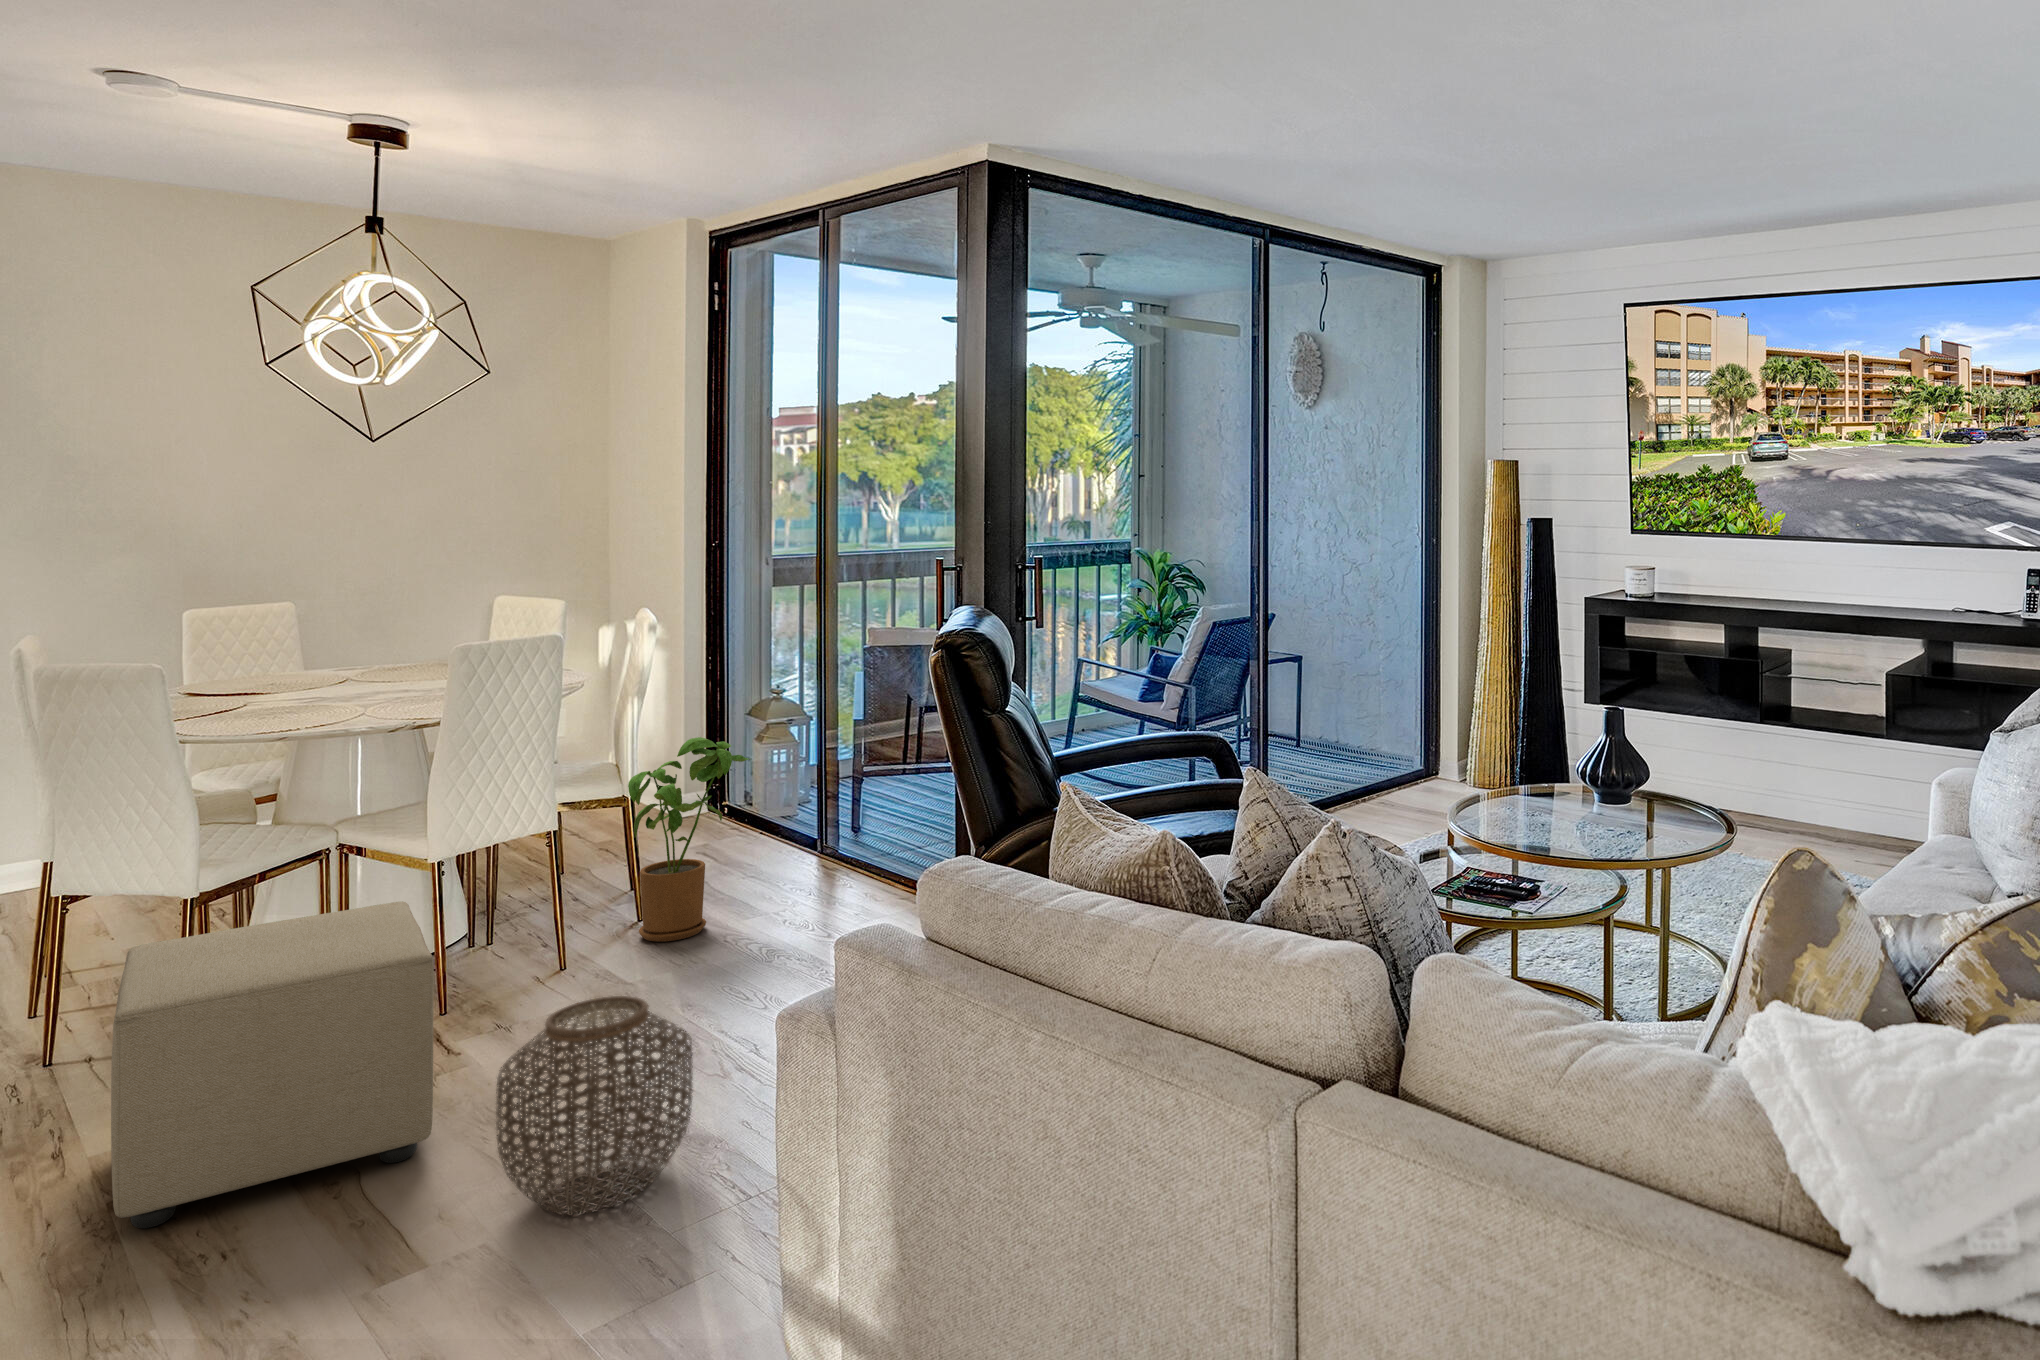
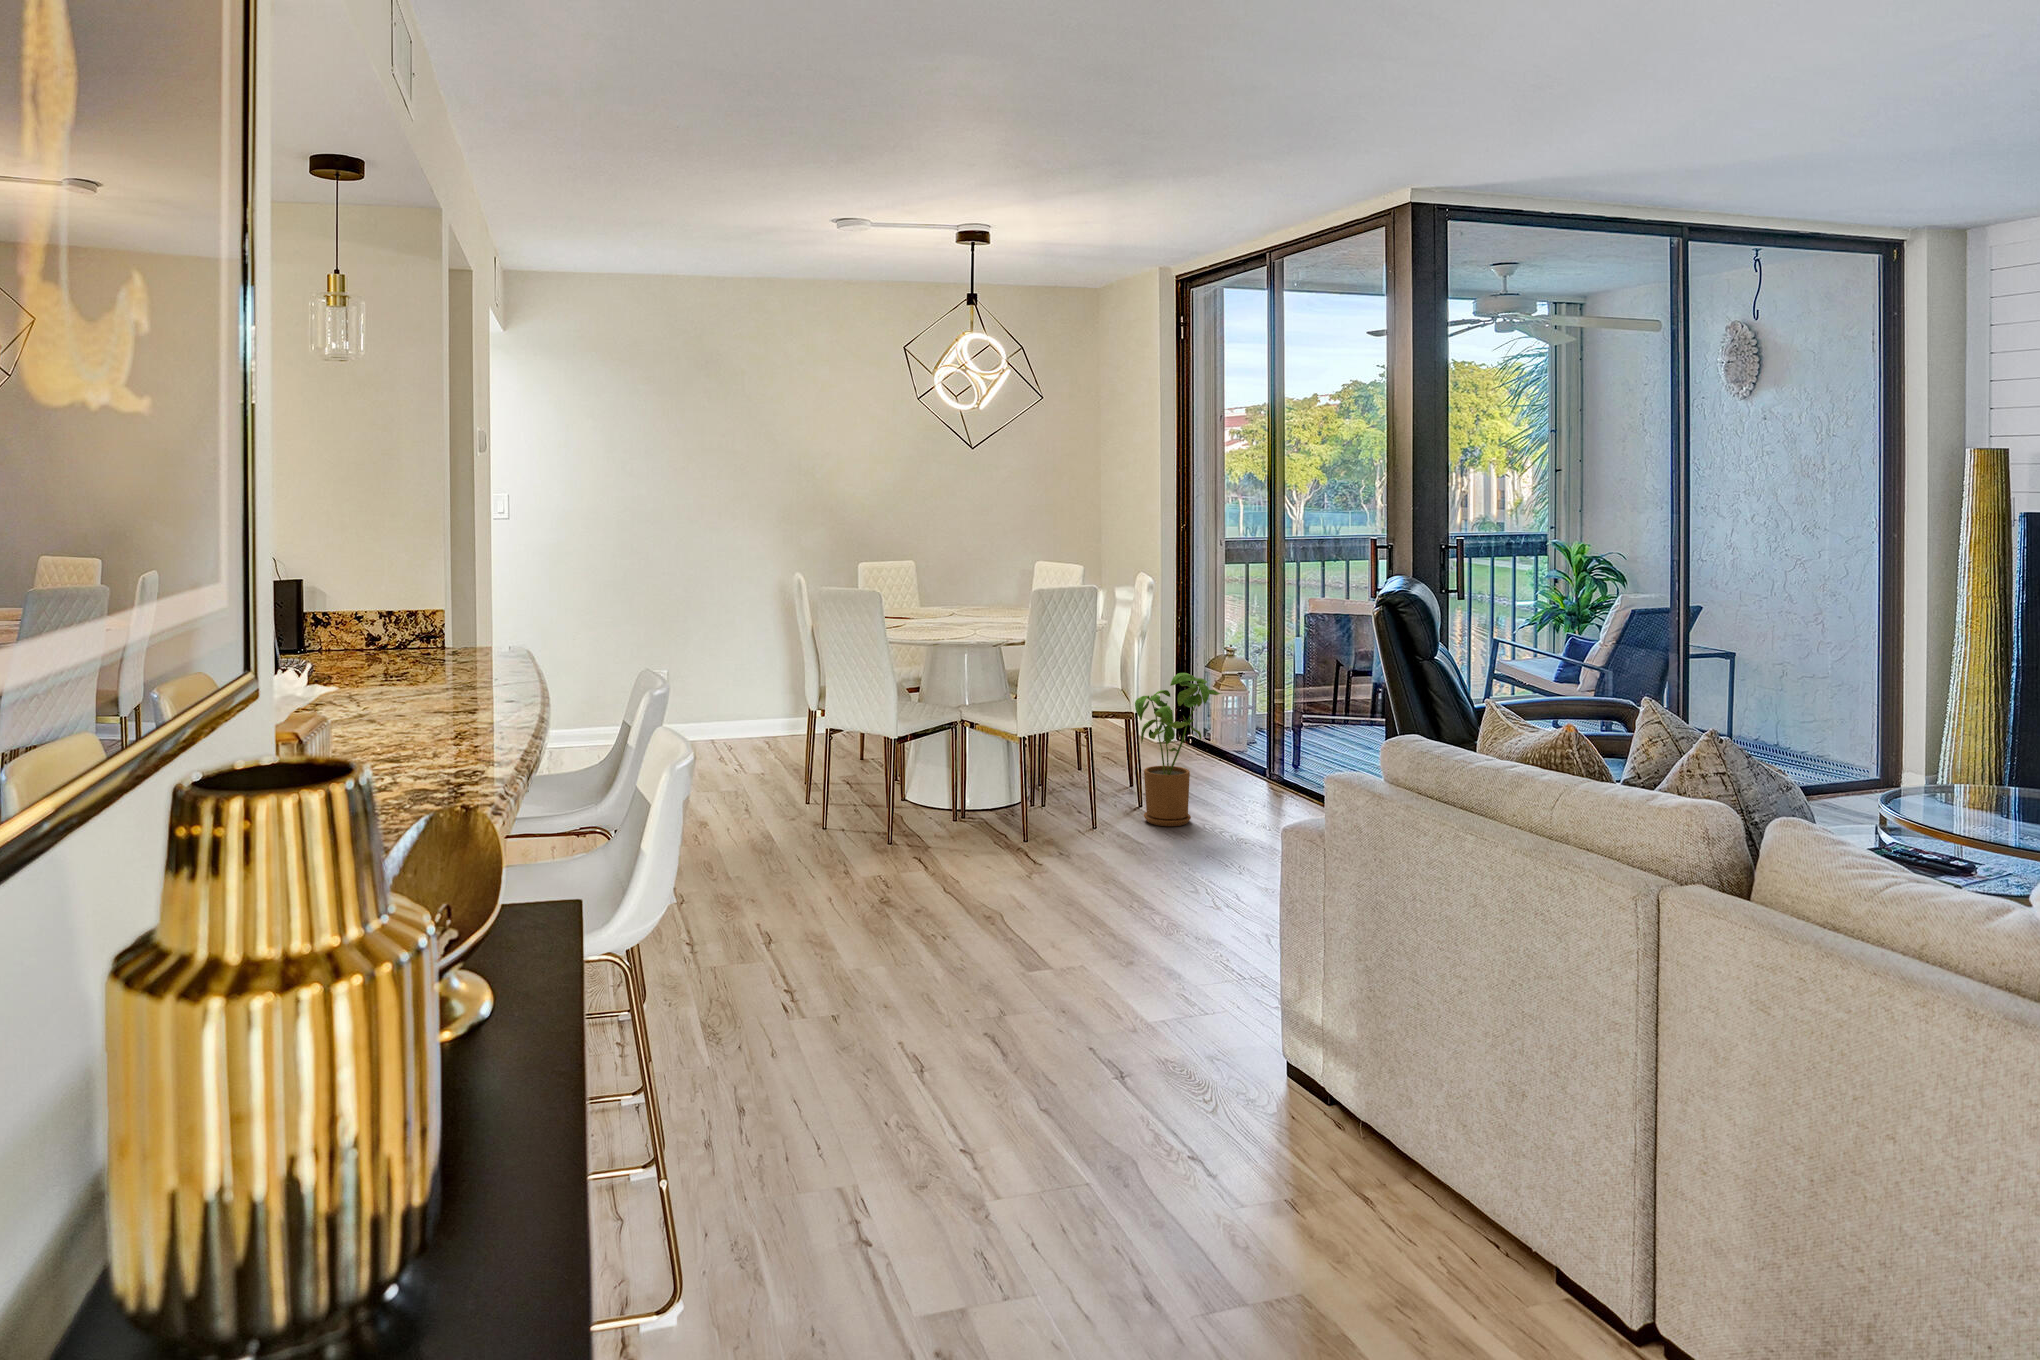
ottoman: present [111,901,434,1228] -> none [872,760,1042,934]
woven basket: present [496,996,693,1215] -> none [1090,838,1213,984]

